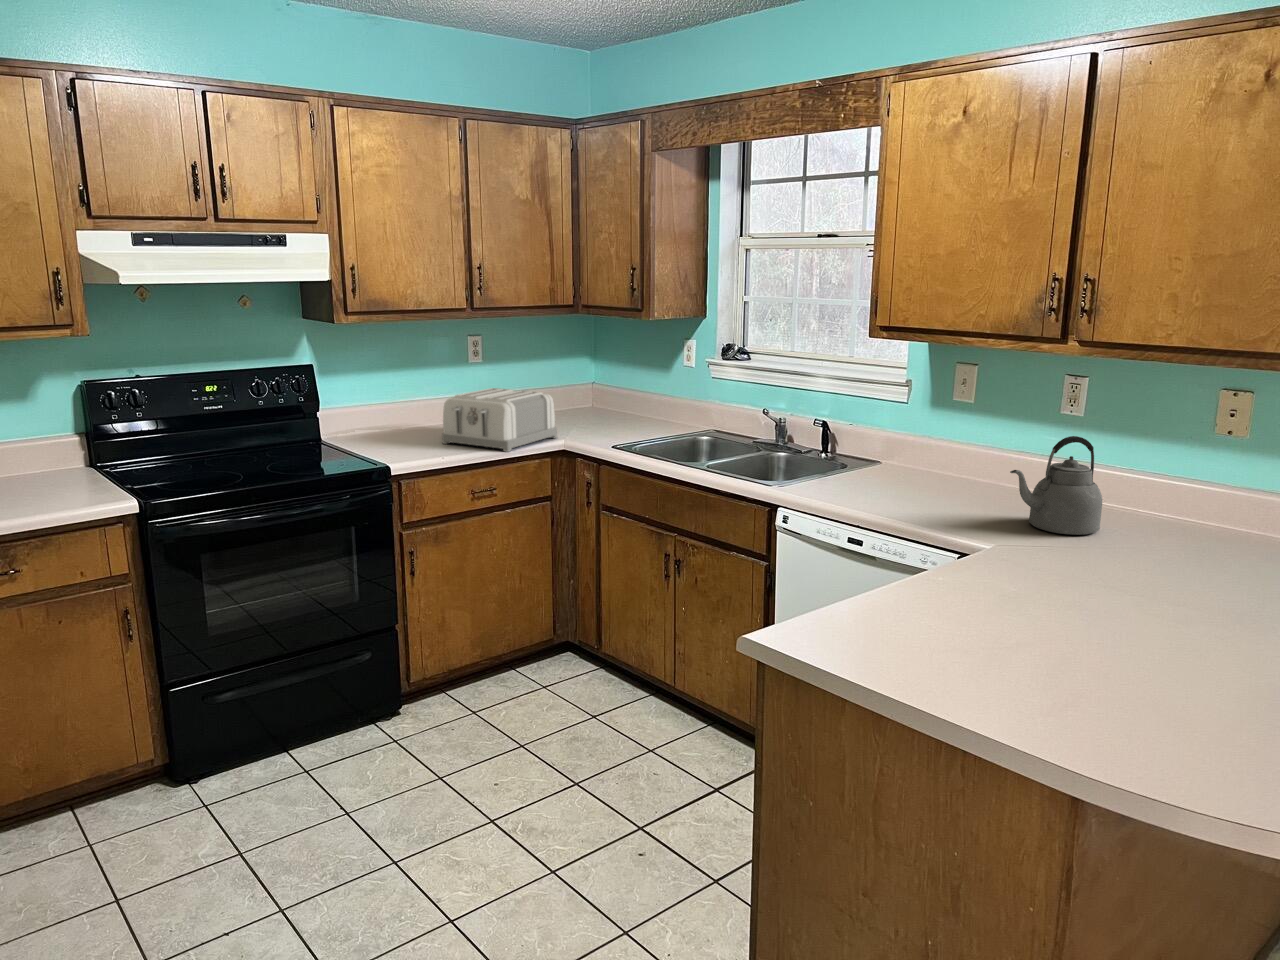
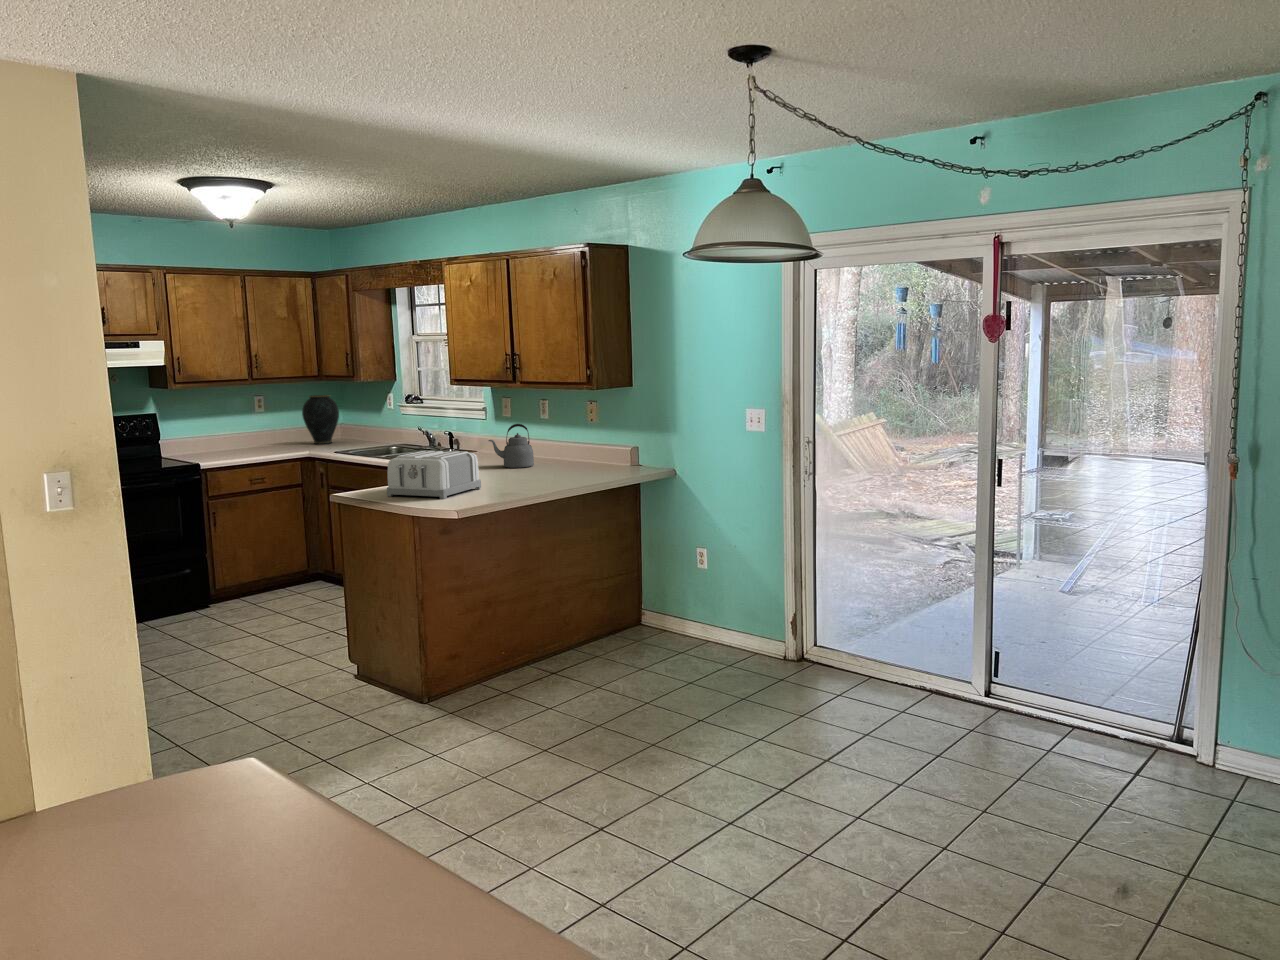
vase: none [537,333,595,416] -> present [302,395,339,444]
toaster: present [442,388,557,452] -> present [387,450,481,499]

